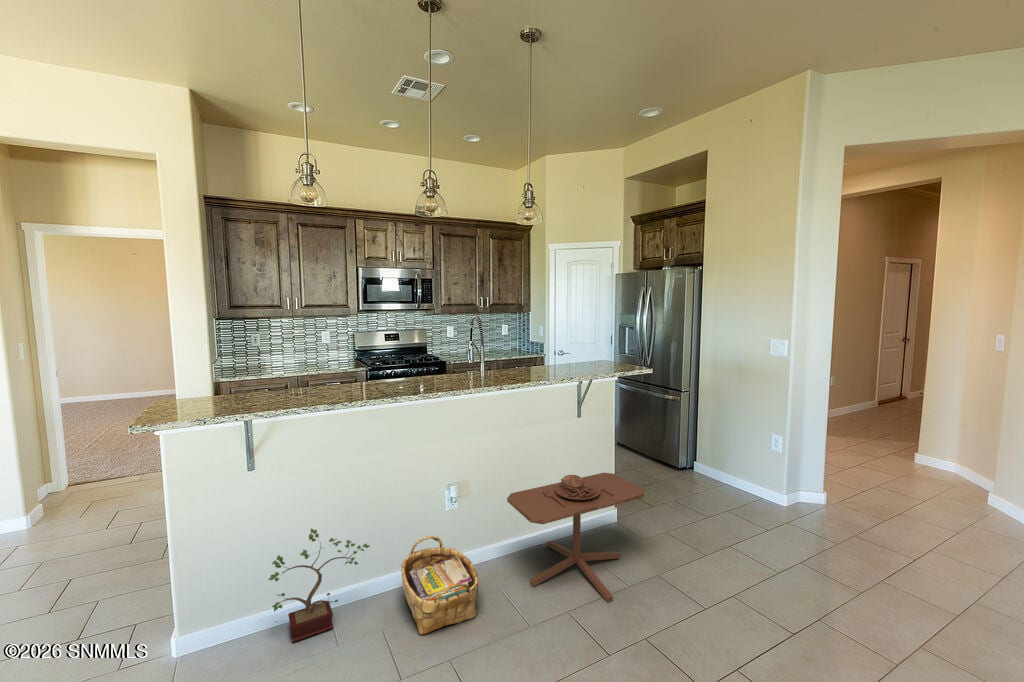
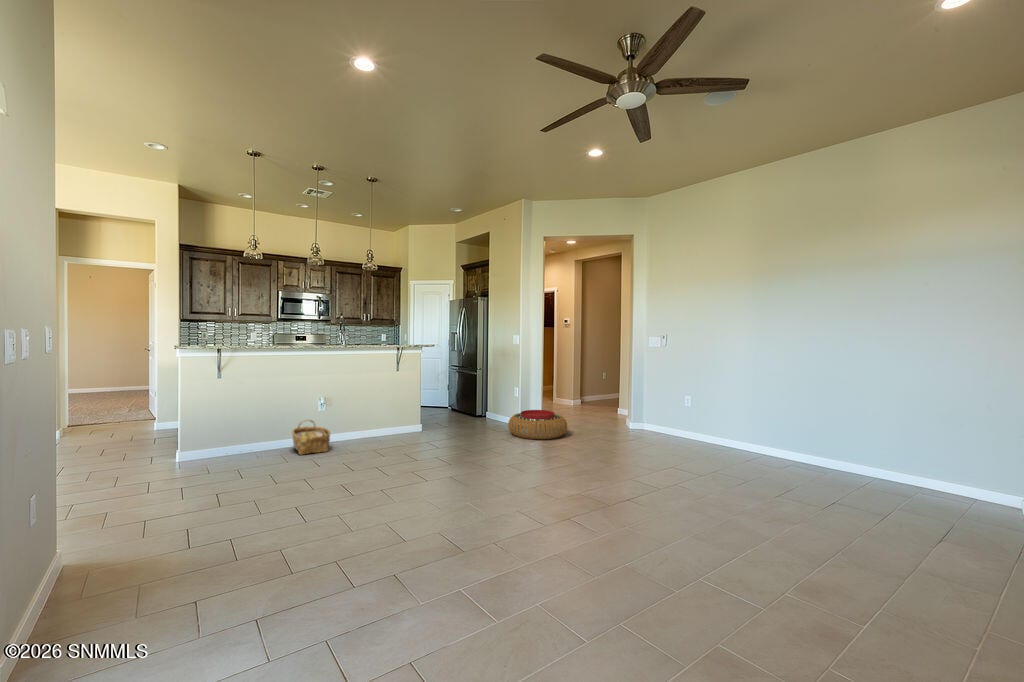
side table: present [507,473,644,602] -> none [350,395,422,448]
pouf: none [789,488,939,572] -> present [508,410,567,439]
potted plant: present [268,529,370,642] -> none [226,407,277,458]

